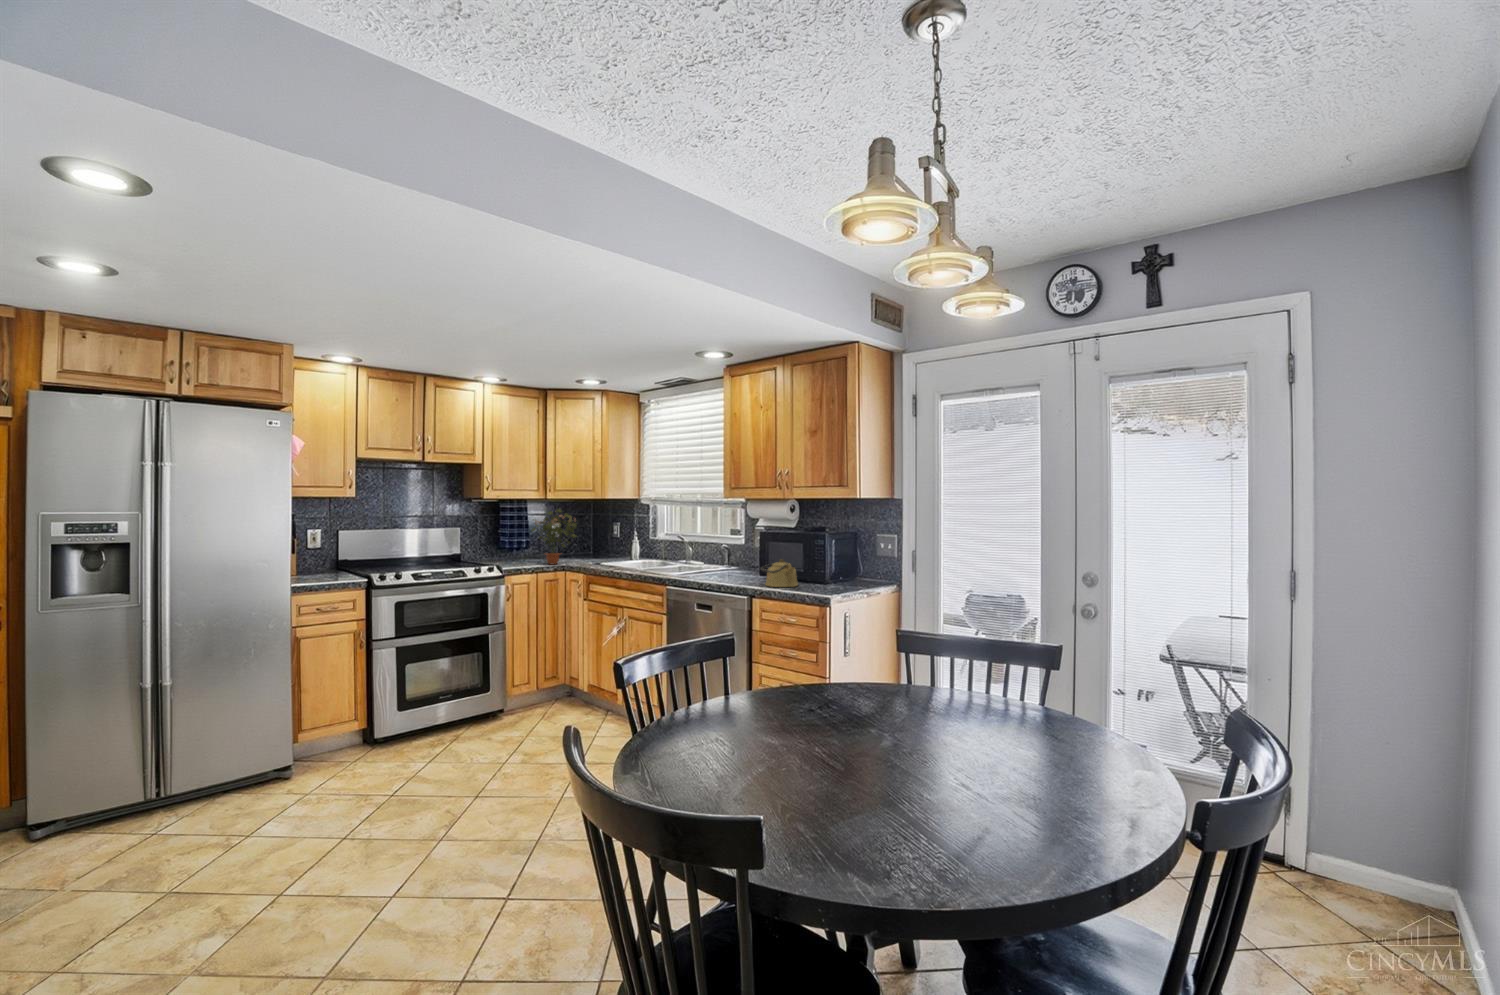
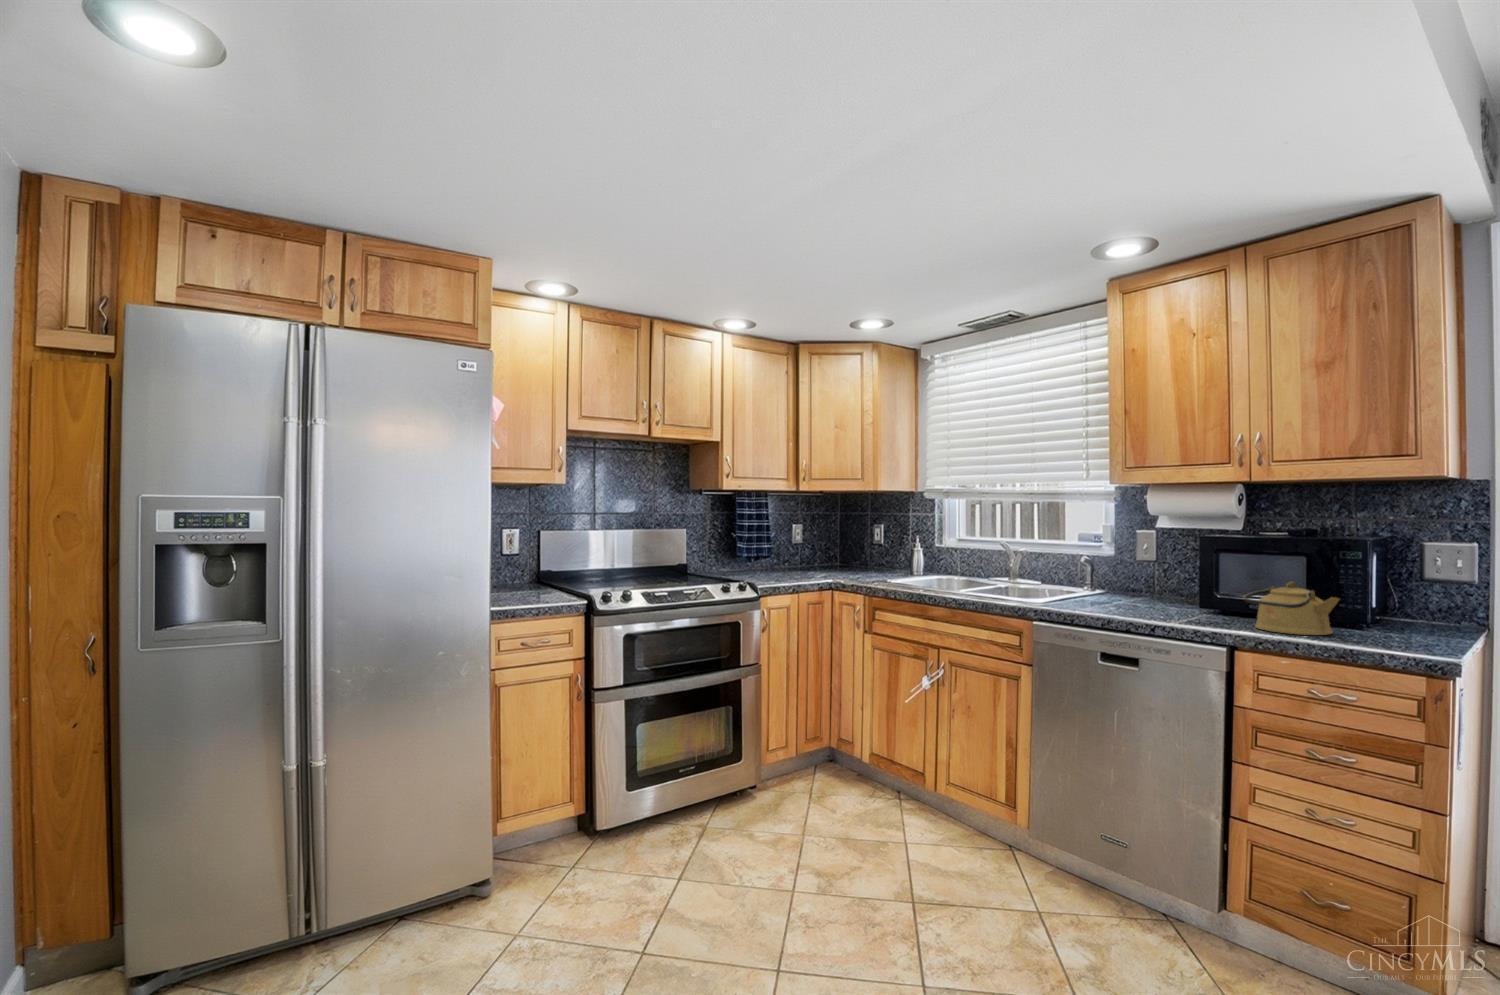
potted plant: present [531,509,577,565] -> none [781,502,854,581]

